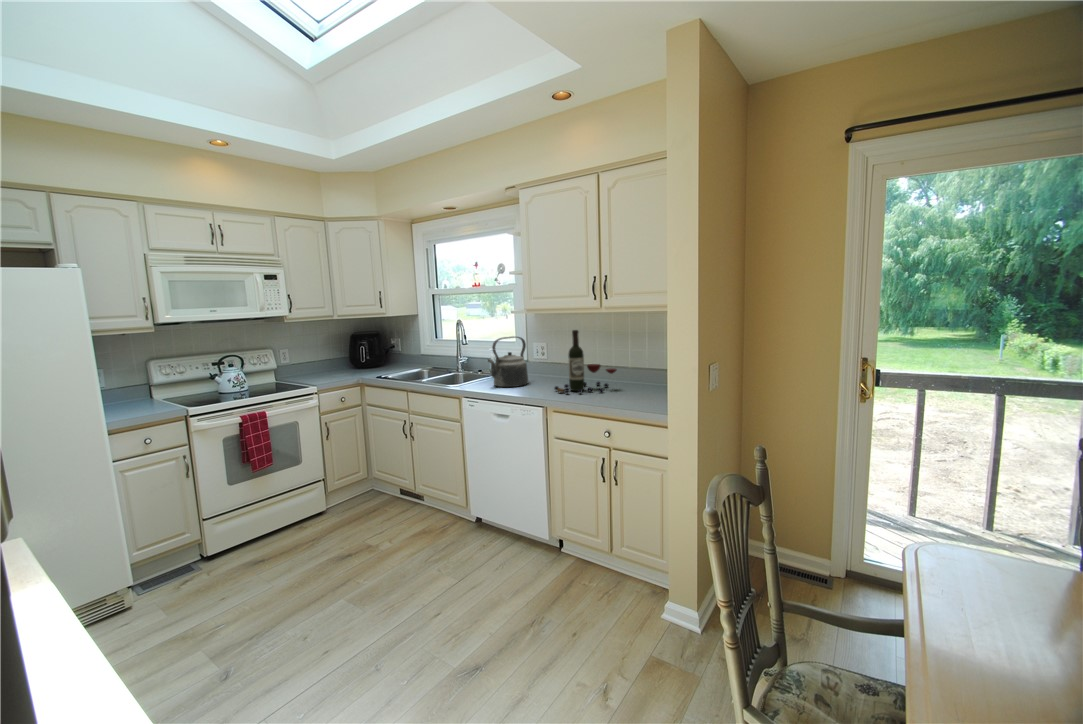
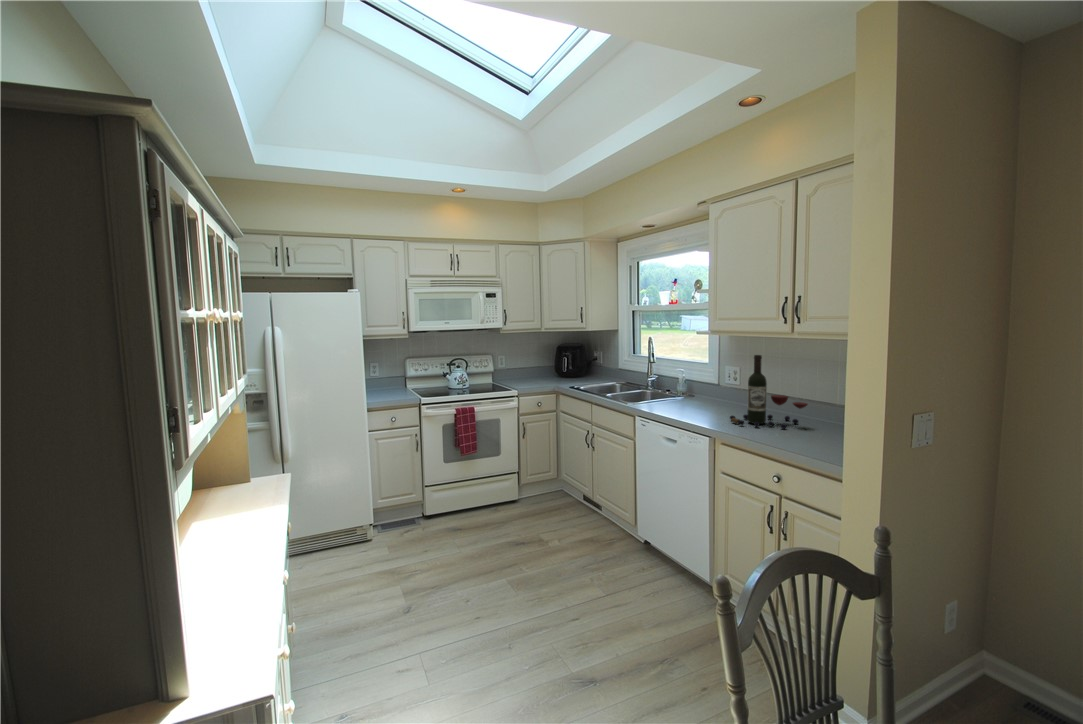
kettle: present [488,336,528,387] -> none [663,357,709,411]

